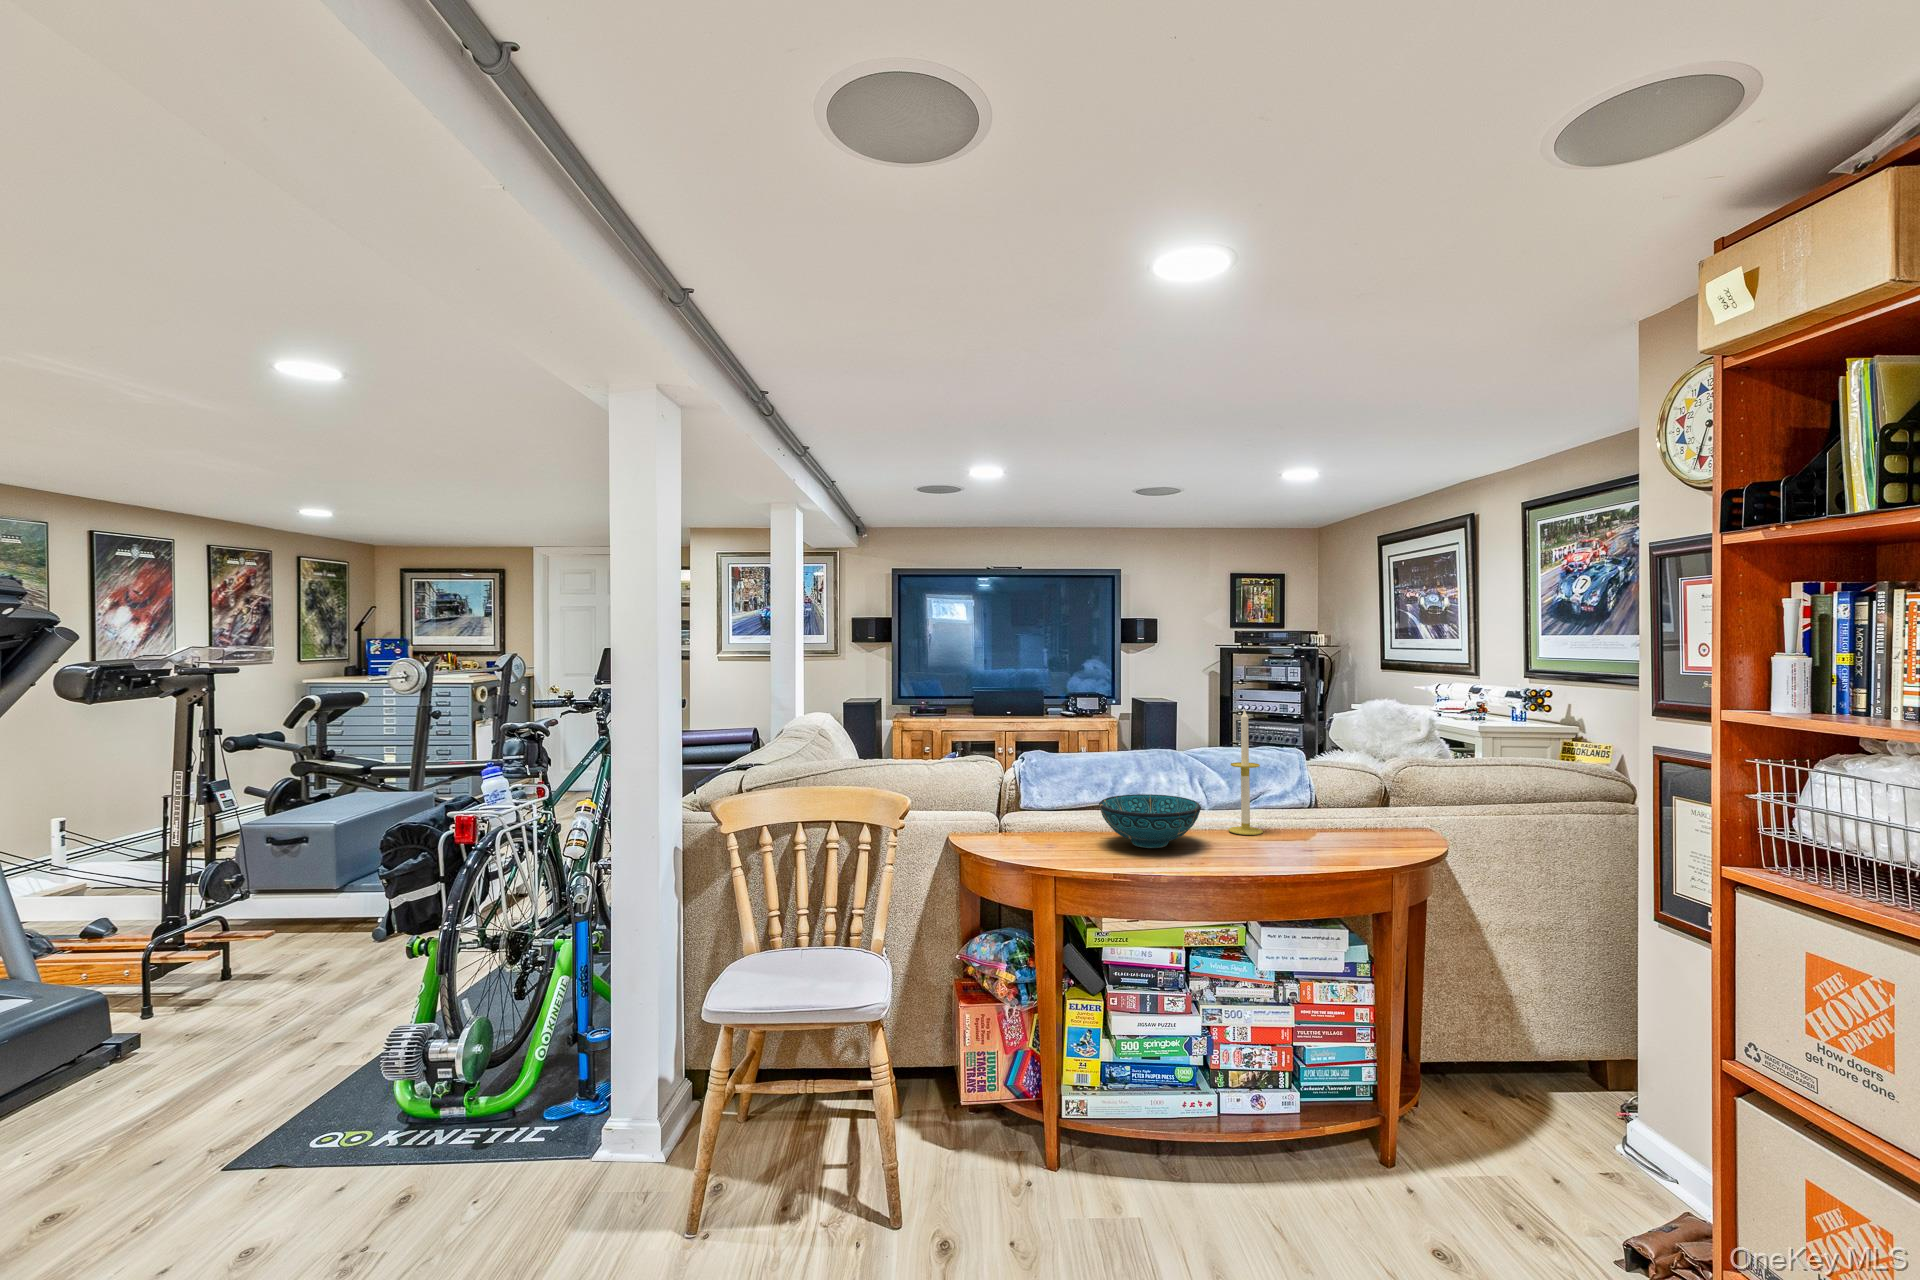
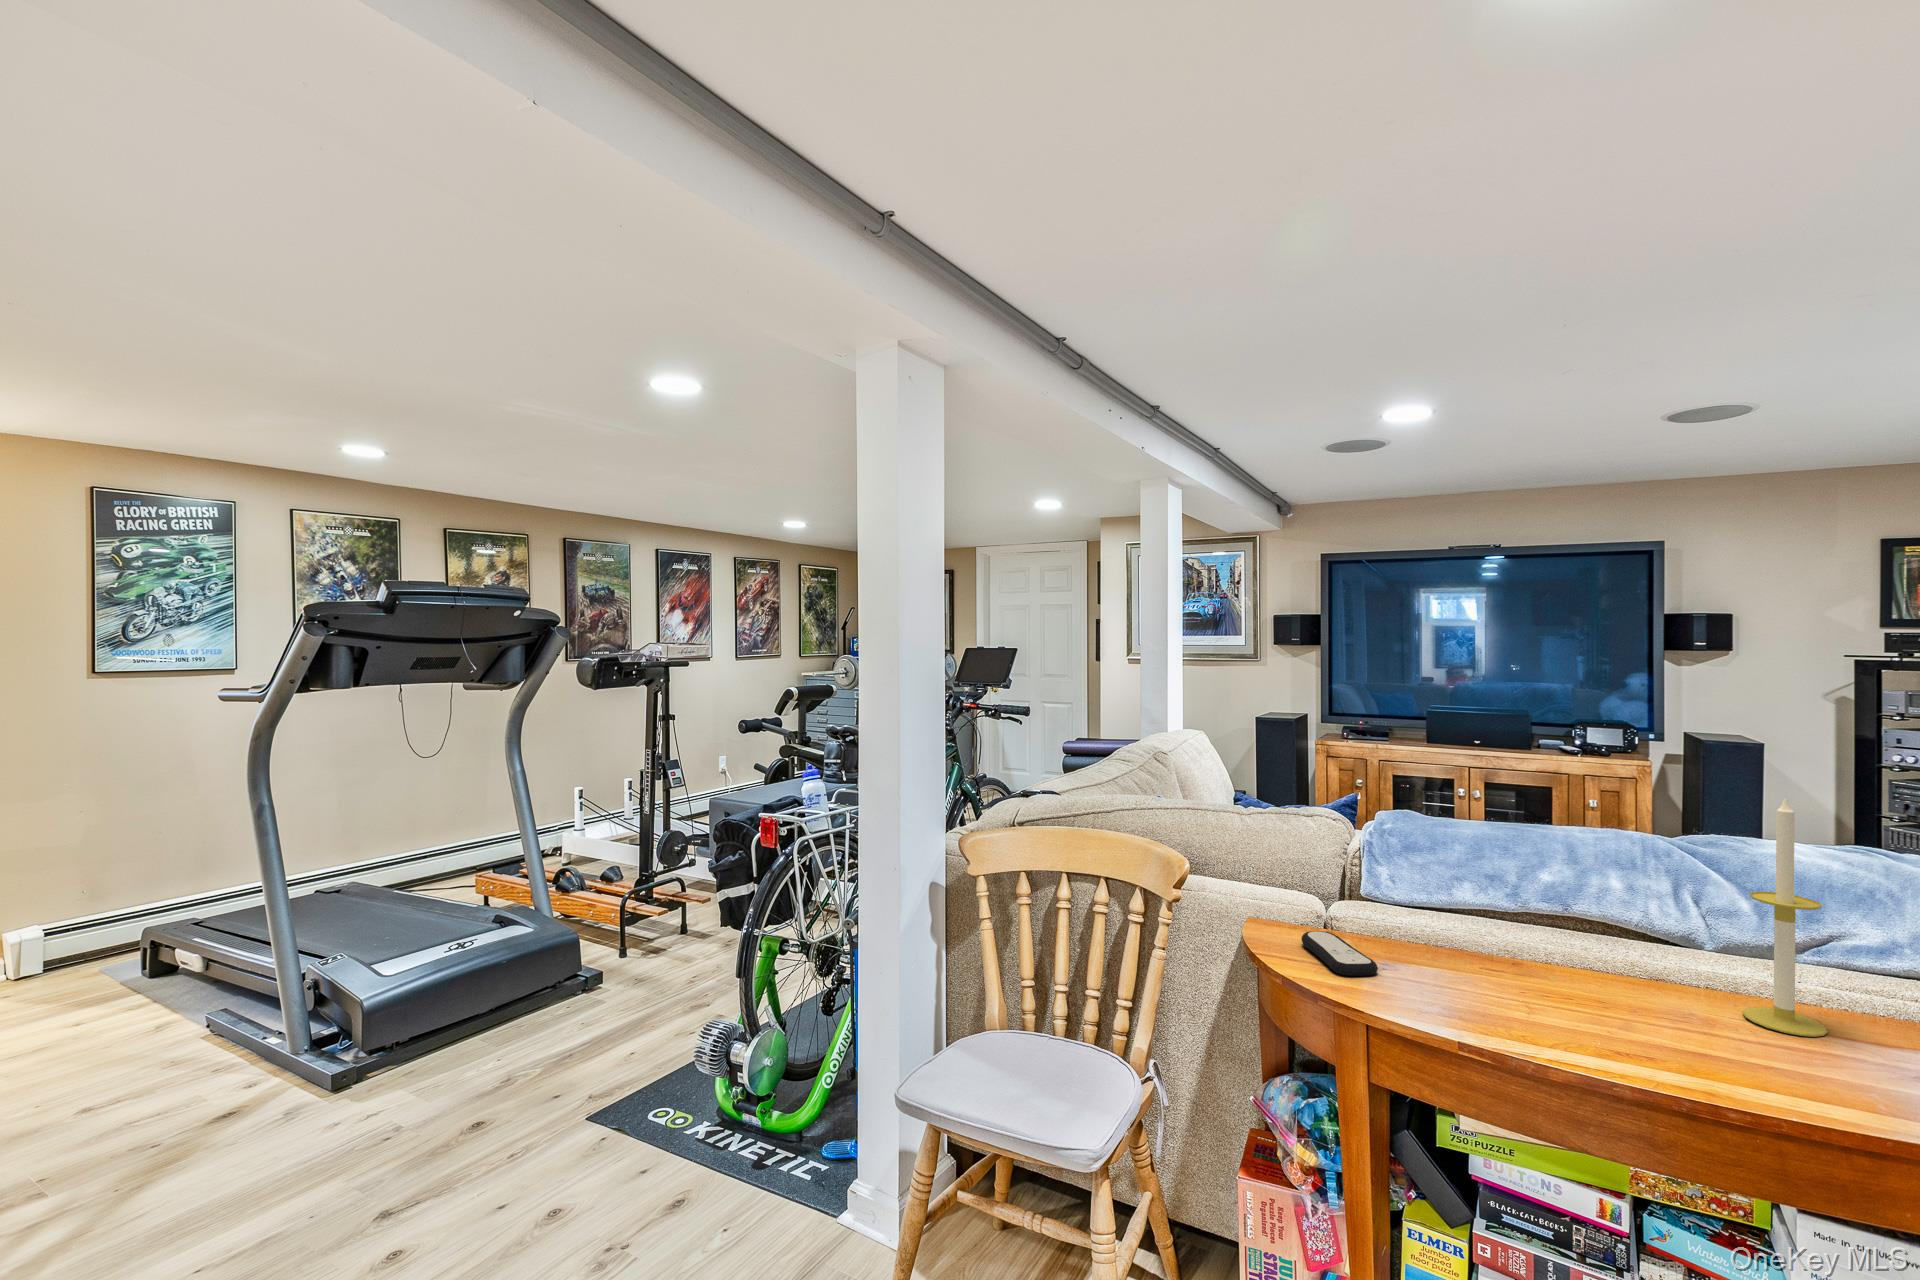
decorative bowl: present [1099,794,1201,848] -> none [1456,913,1662,1020]
remote control: none [999,829,1053,850] -> present [1301,931,1378,976]

